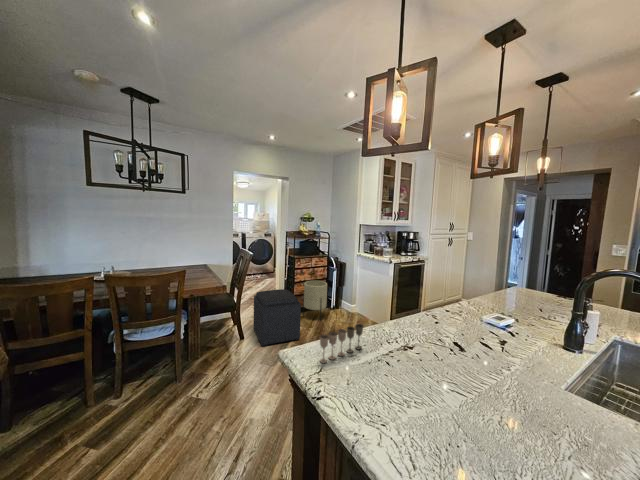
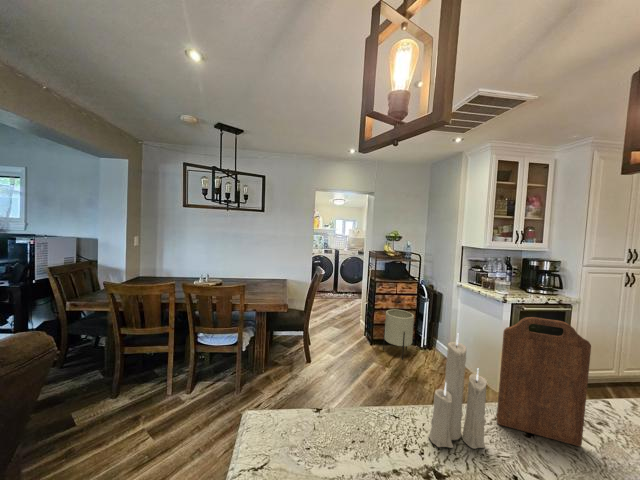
cutting board: none [420,260,462,325] -> present [497,317,591,446]
candle: none [393,269,422,341] -> present [429,337,487,449]
ottoman: present [254,289,301,346] -> none [325,314,372,378]
wine glass: present [320,324,363,363] -> none [289,399,368,448]

